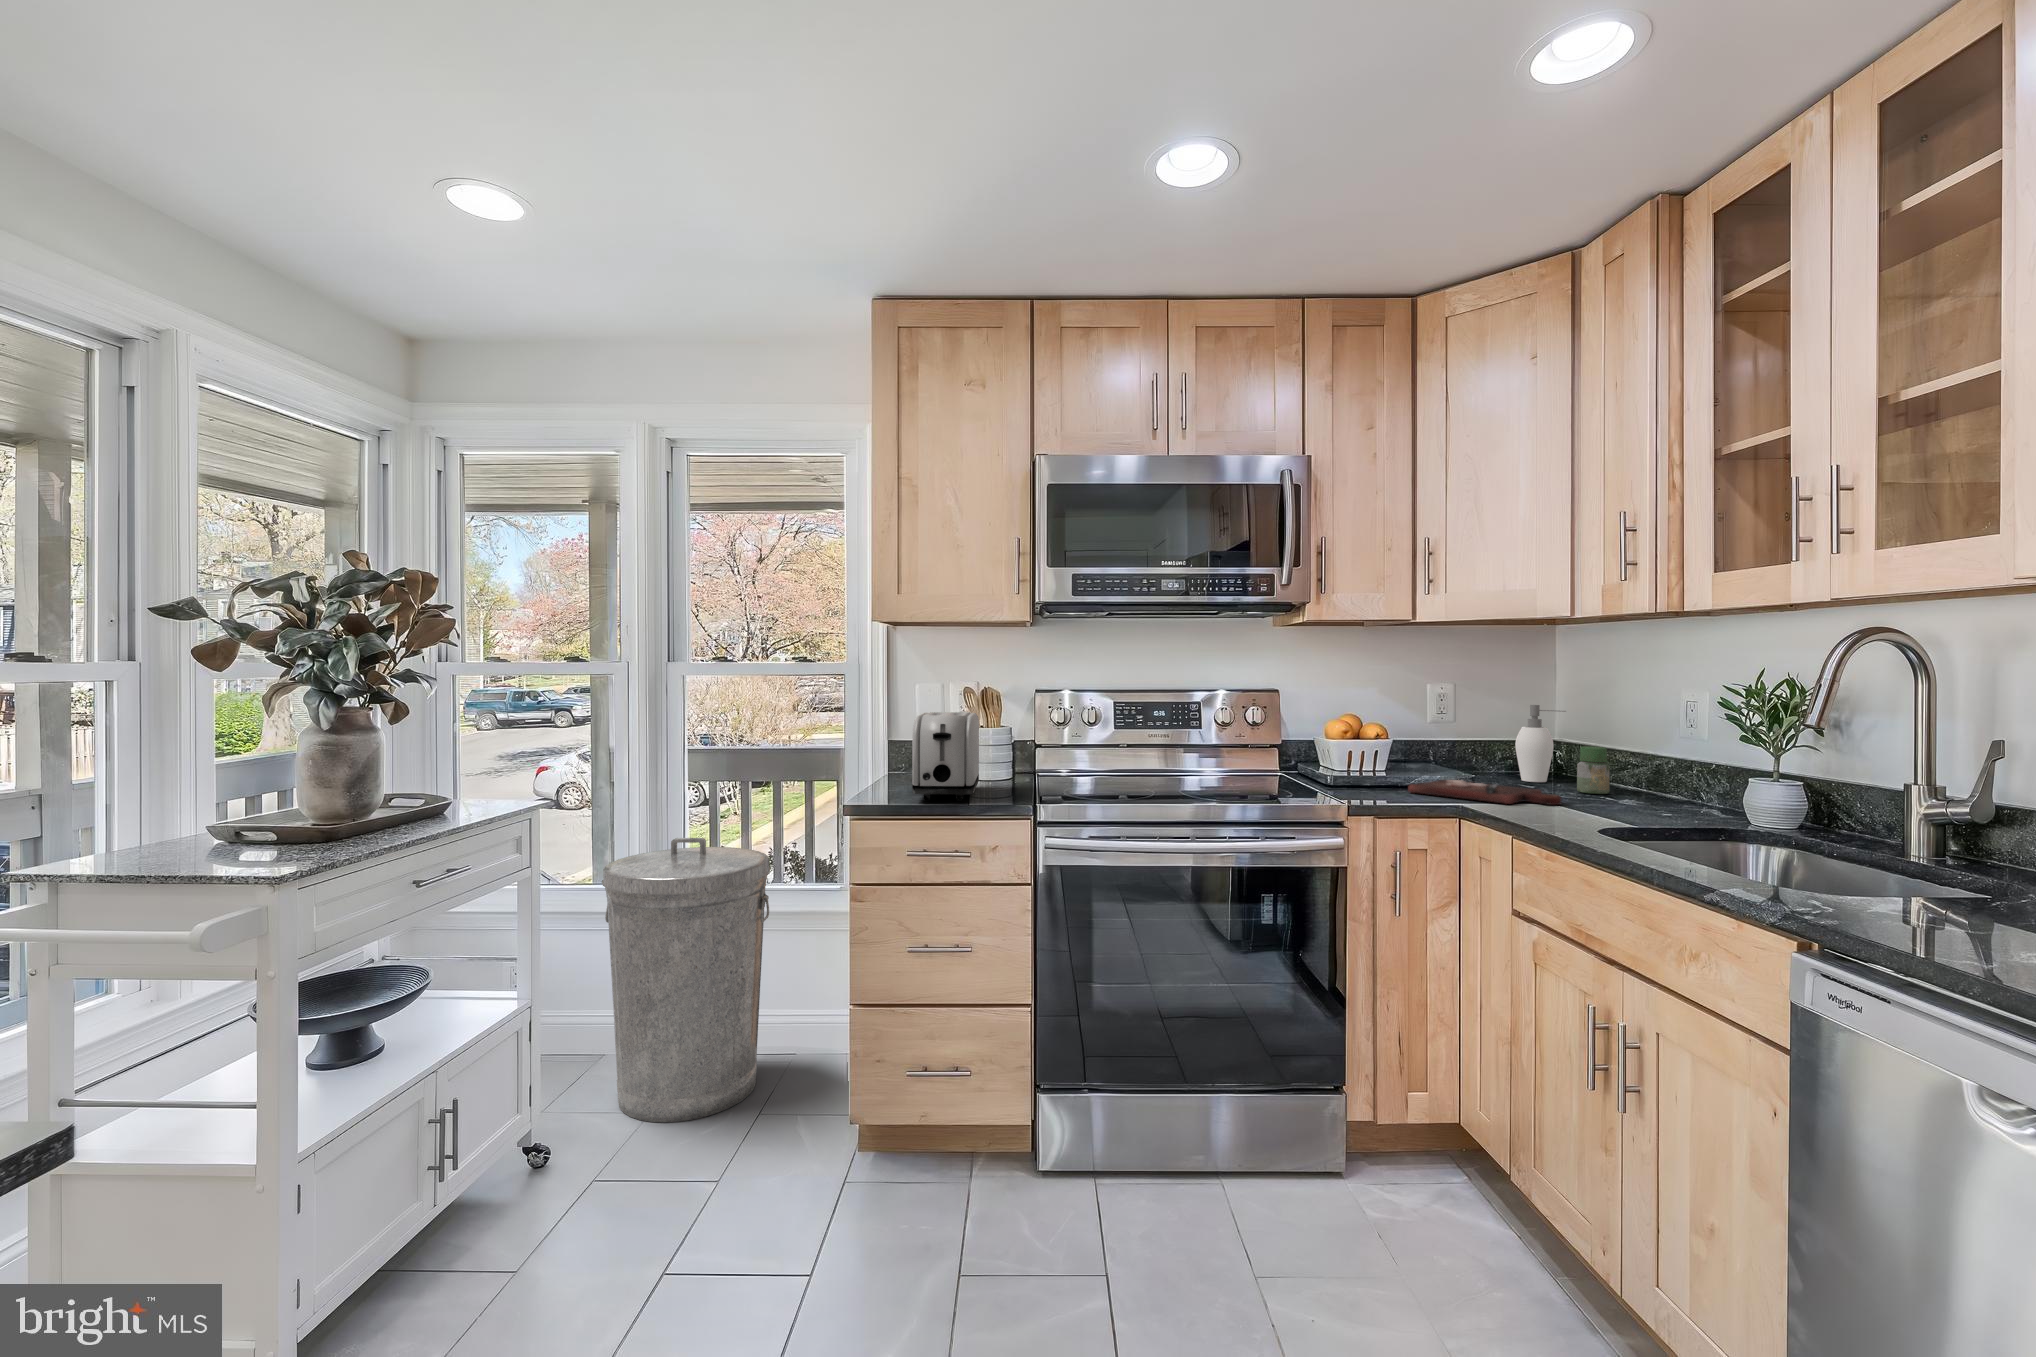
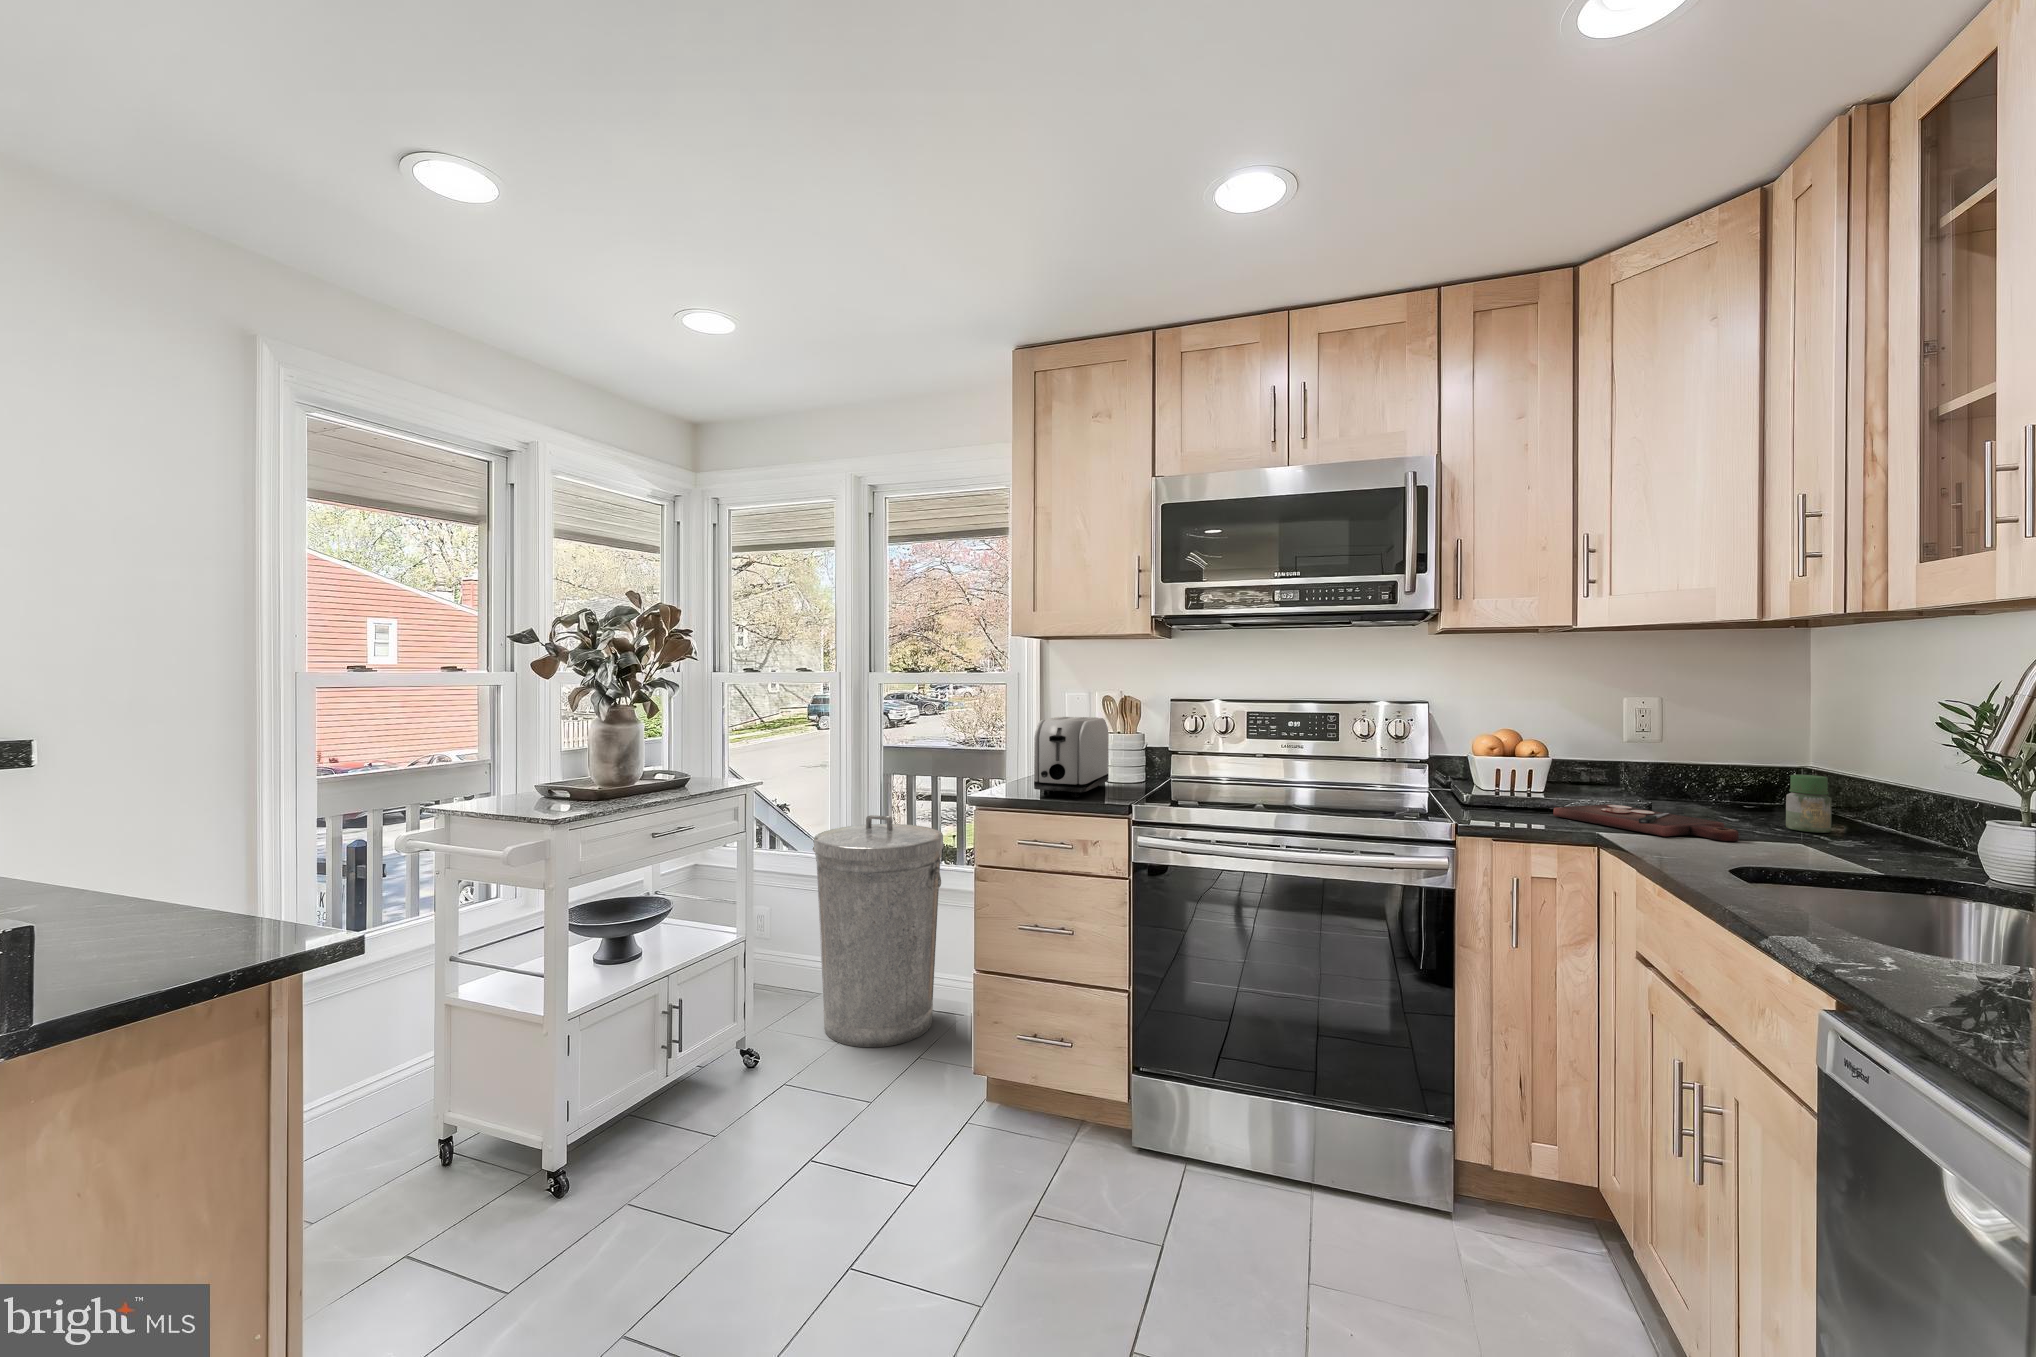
soap dispenser: present [1515,705,1566,782] -> none [1718,723,1786,814]

